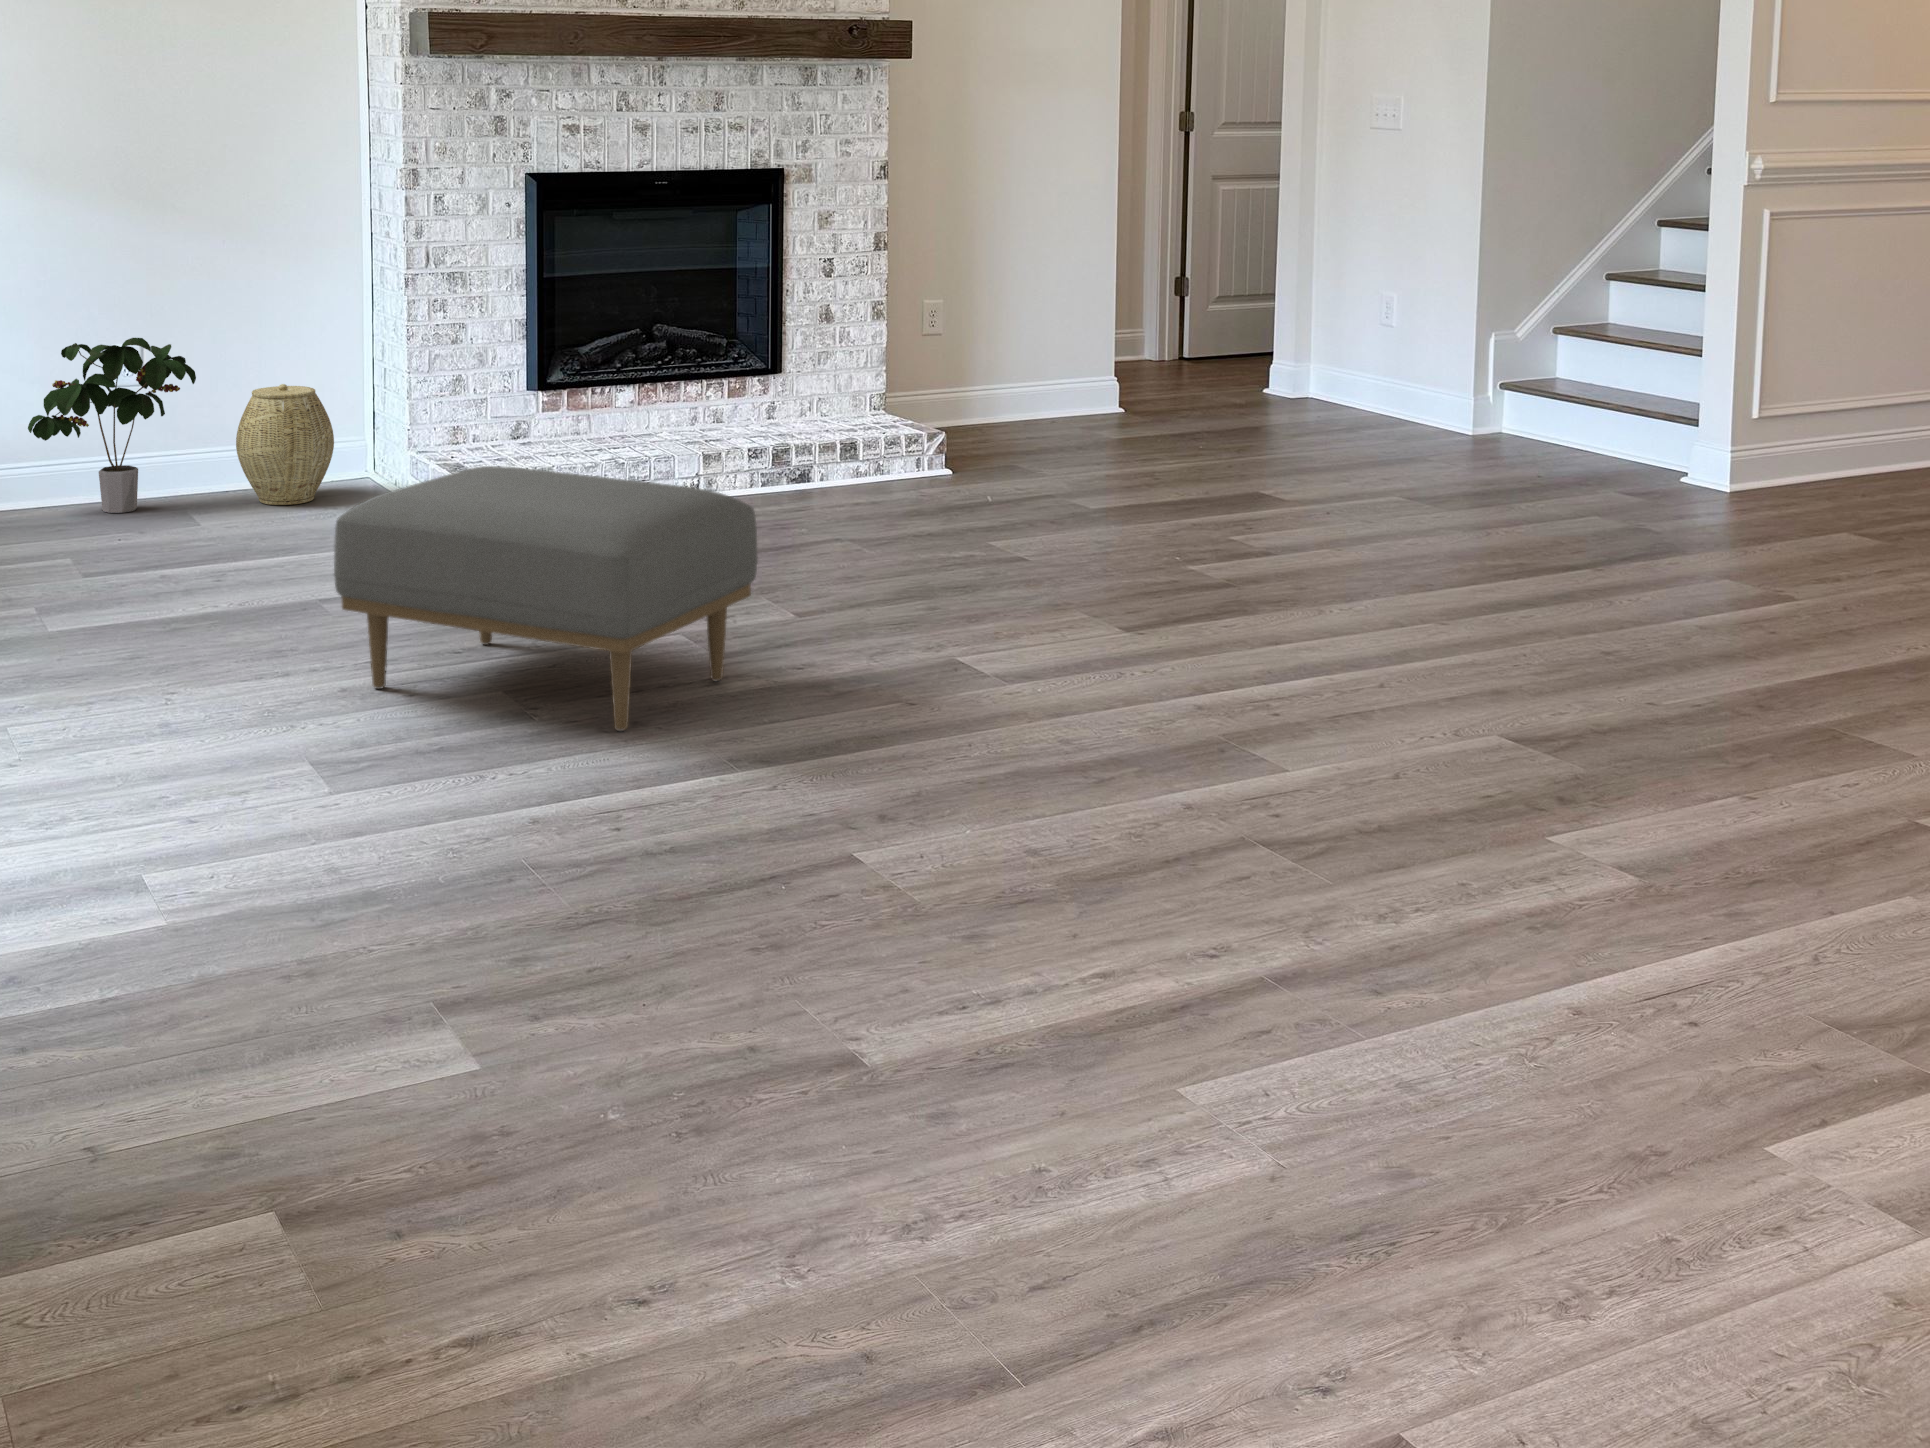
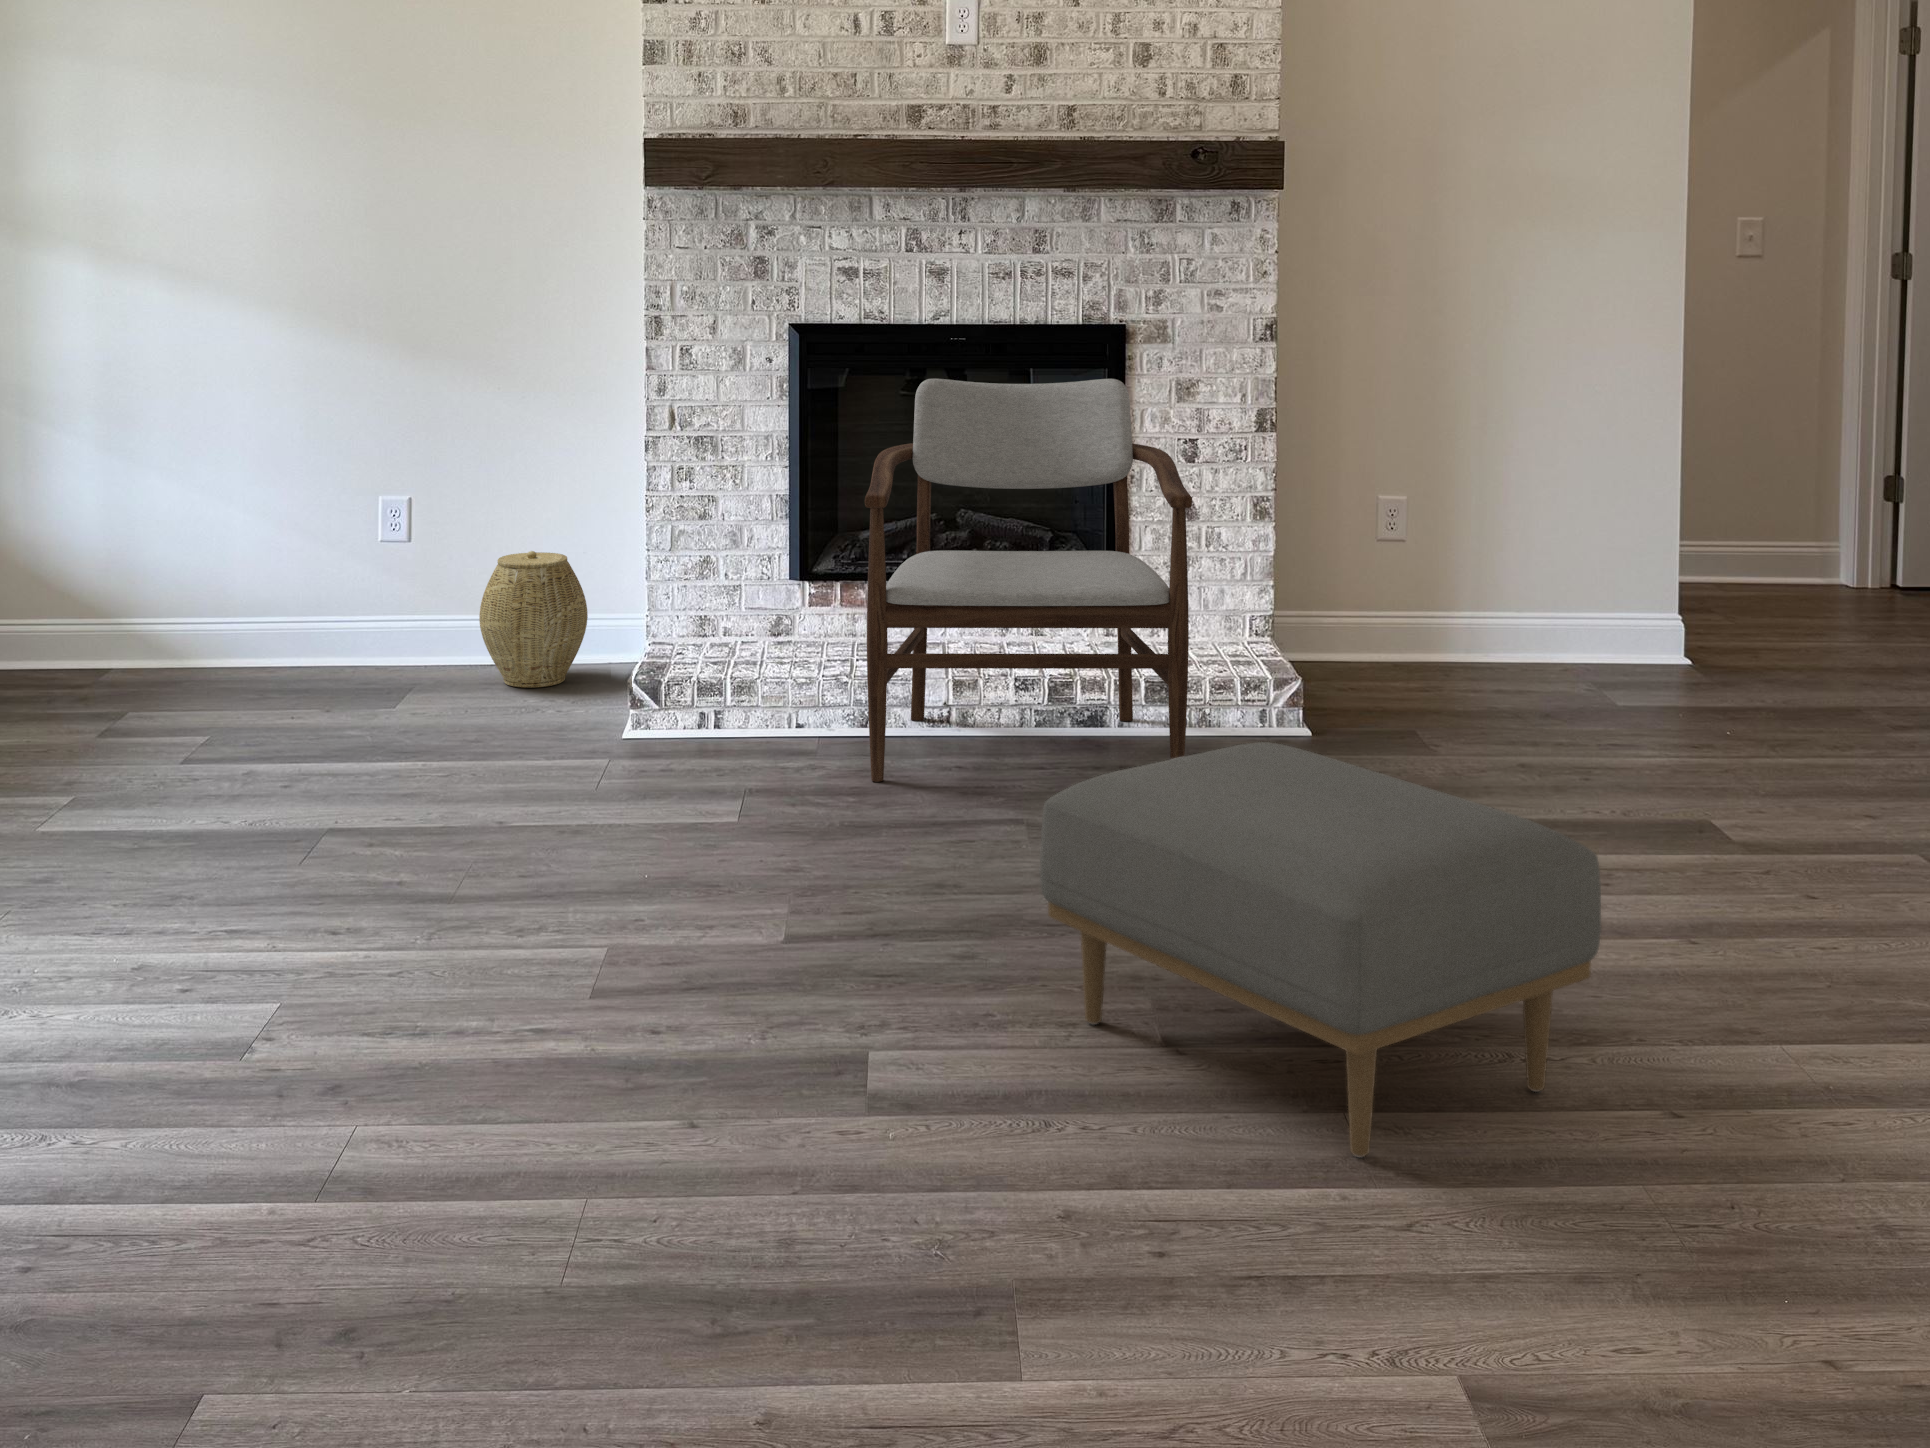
armchair: none [636,210,930,533] -> present [865,379,1192,782]
potted plant: present [28,338,196,513] -> none [275,489,449,678]
ottoman: present [334,466,758,731] -> present [1039,742,1601,1157]

